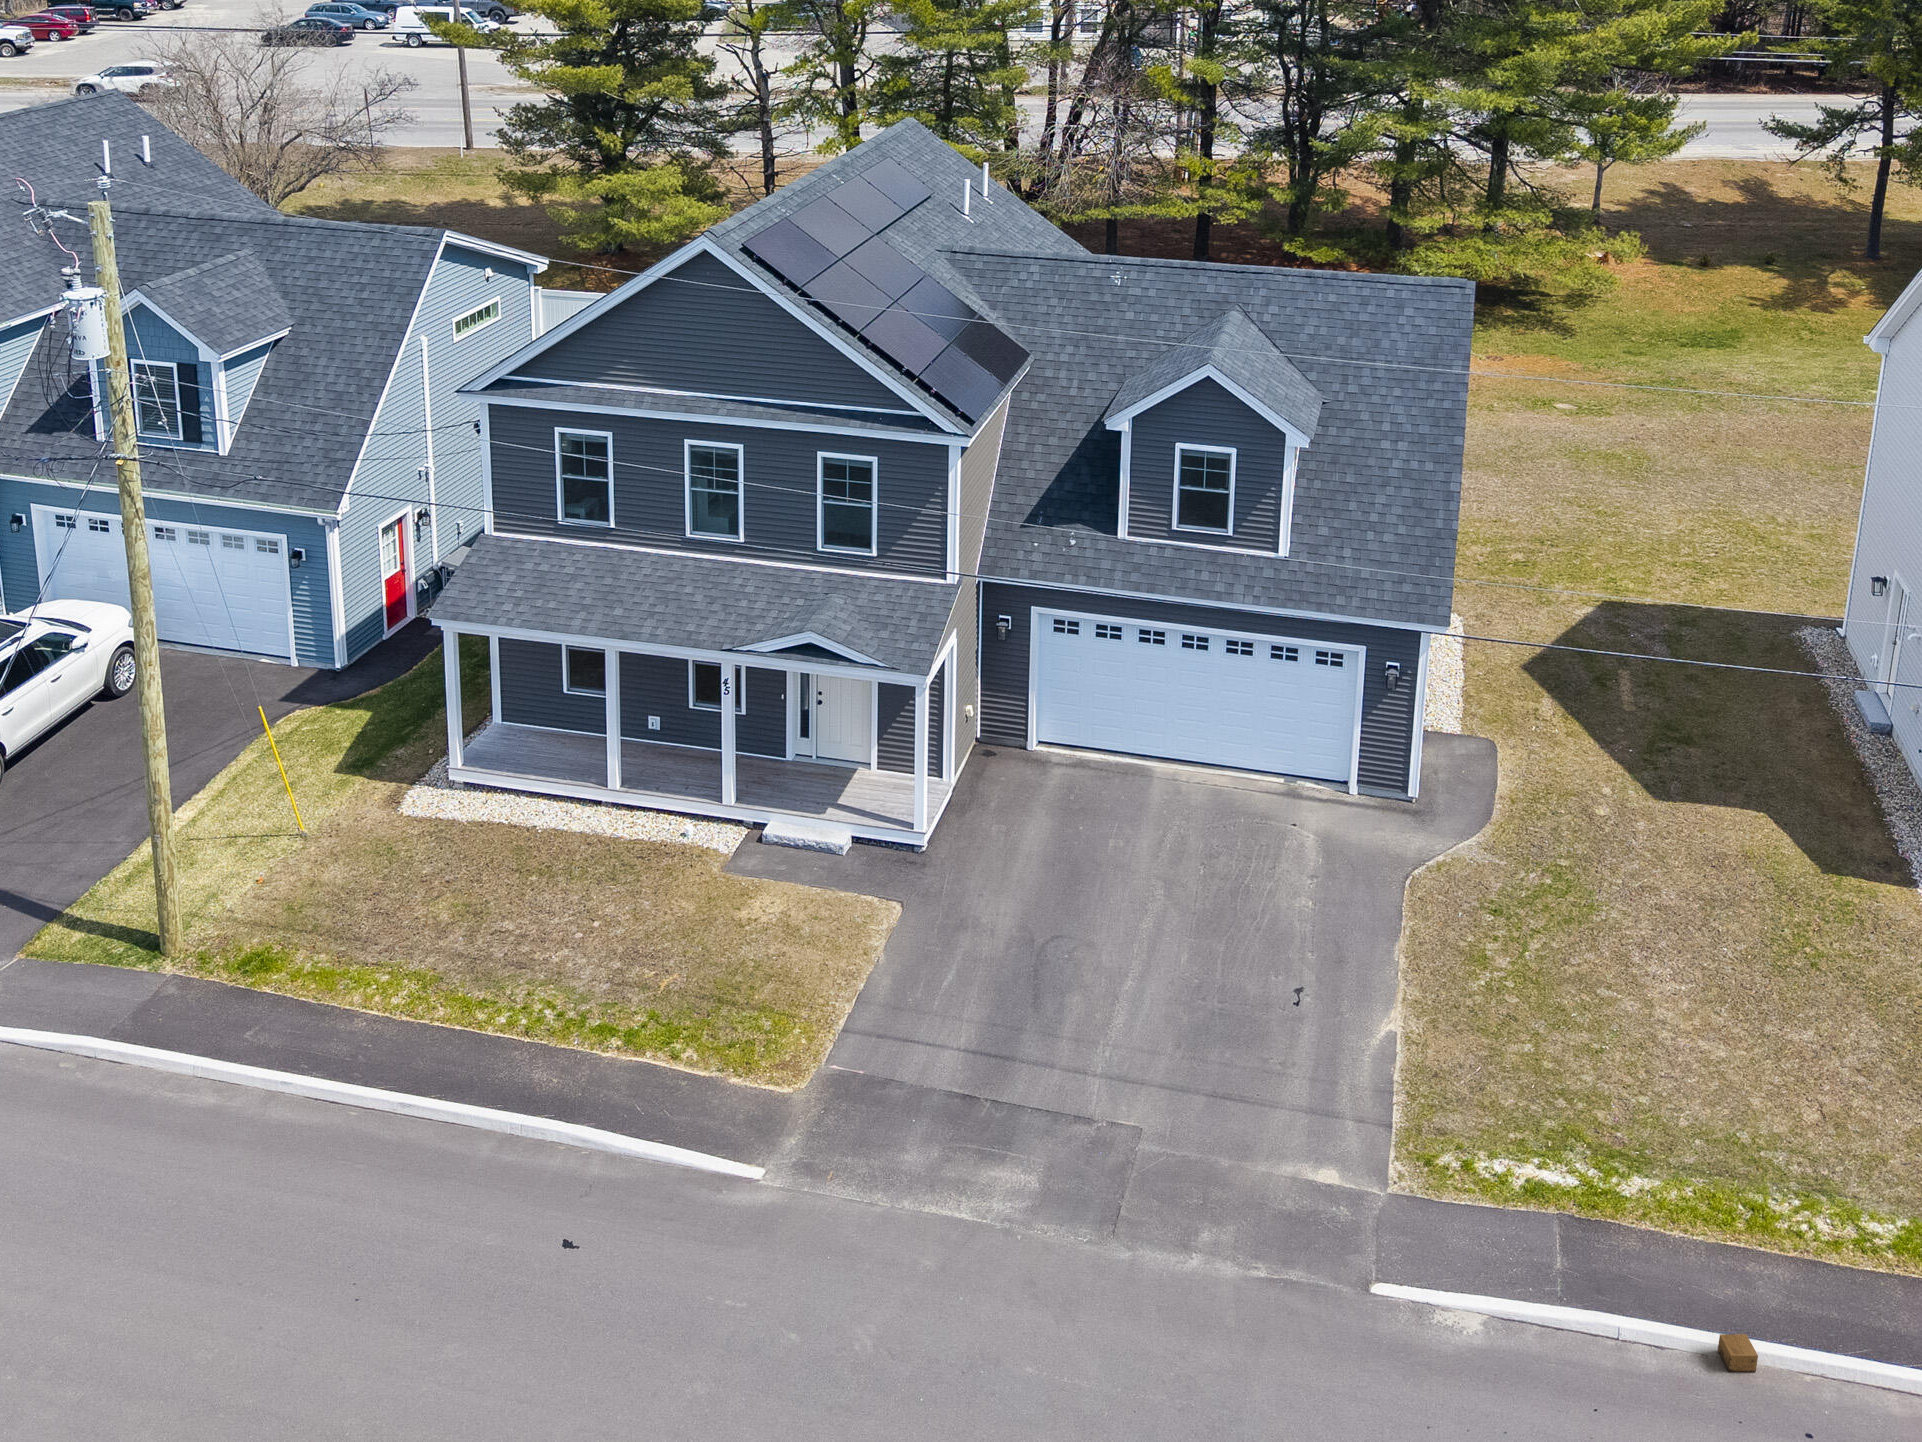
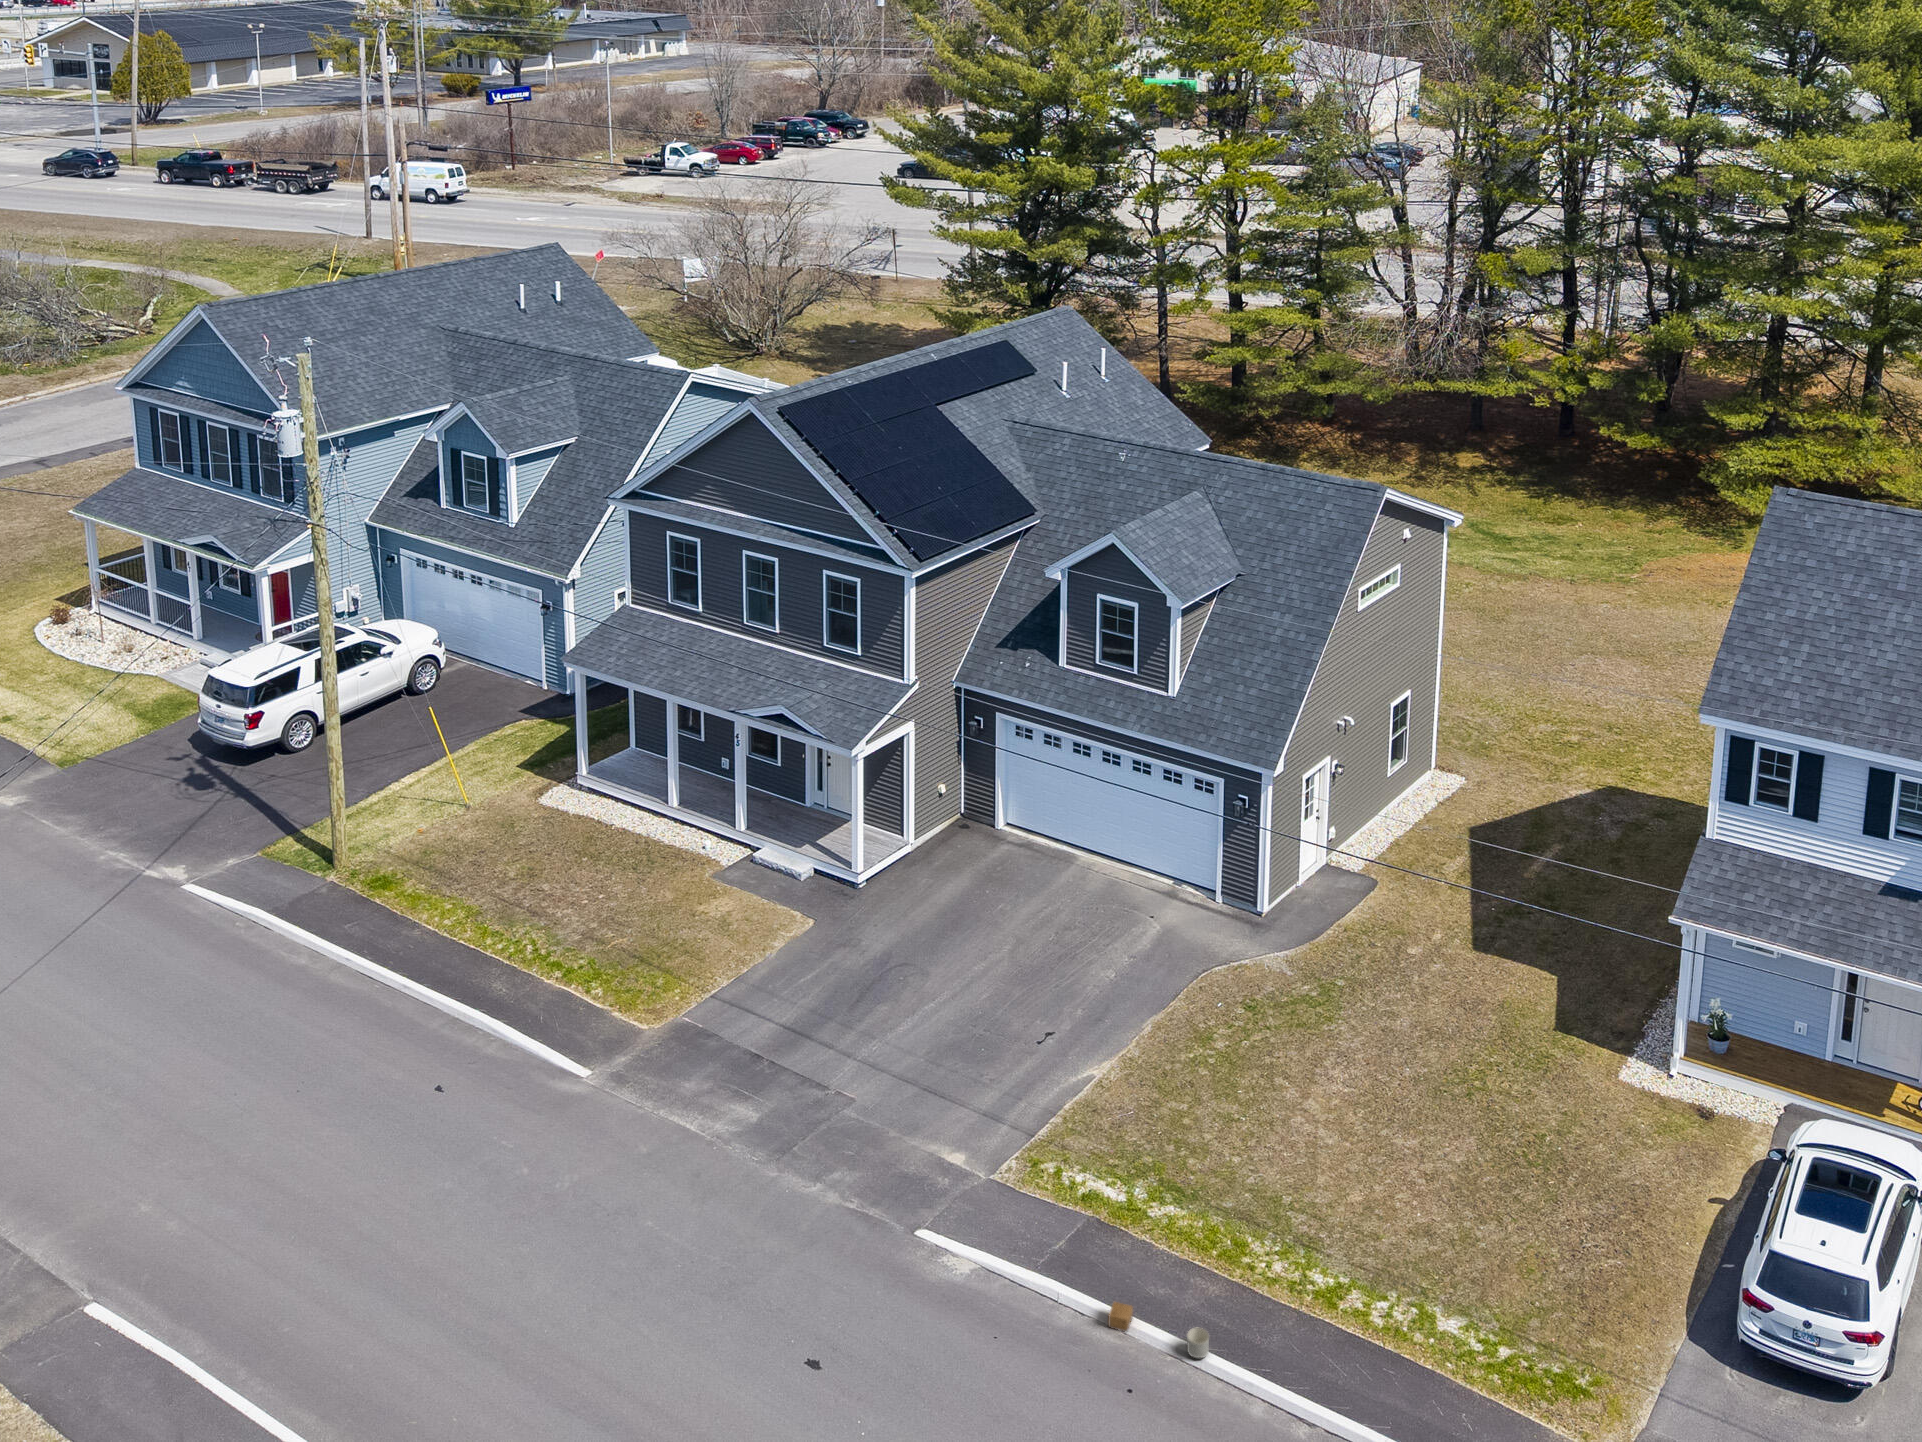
planter: none [1843,1342,1879,1385] -> present [1187,1328,1209,1358]

